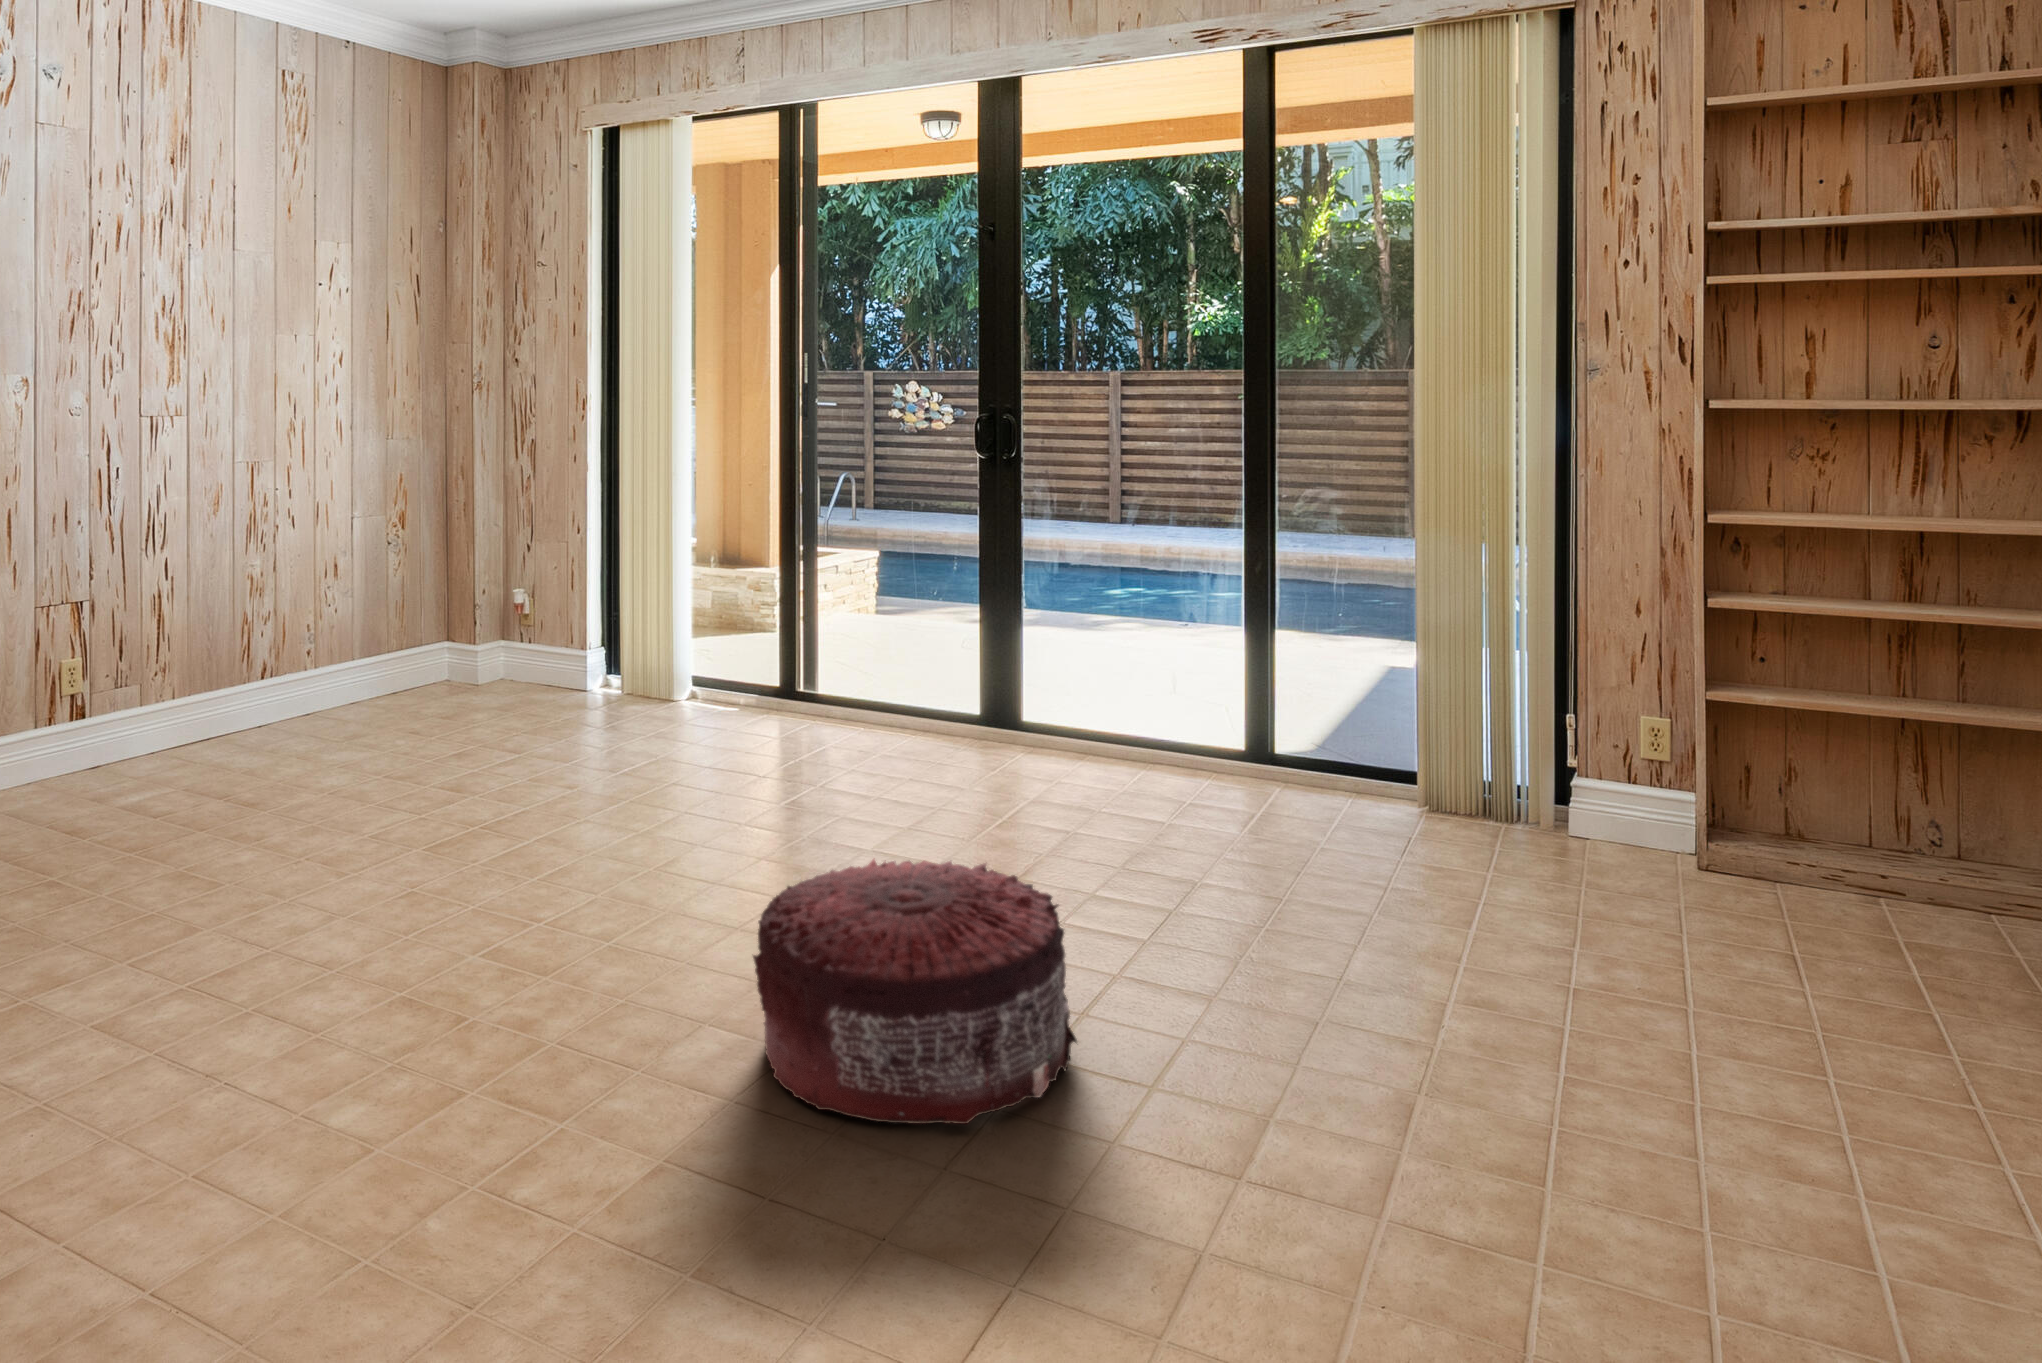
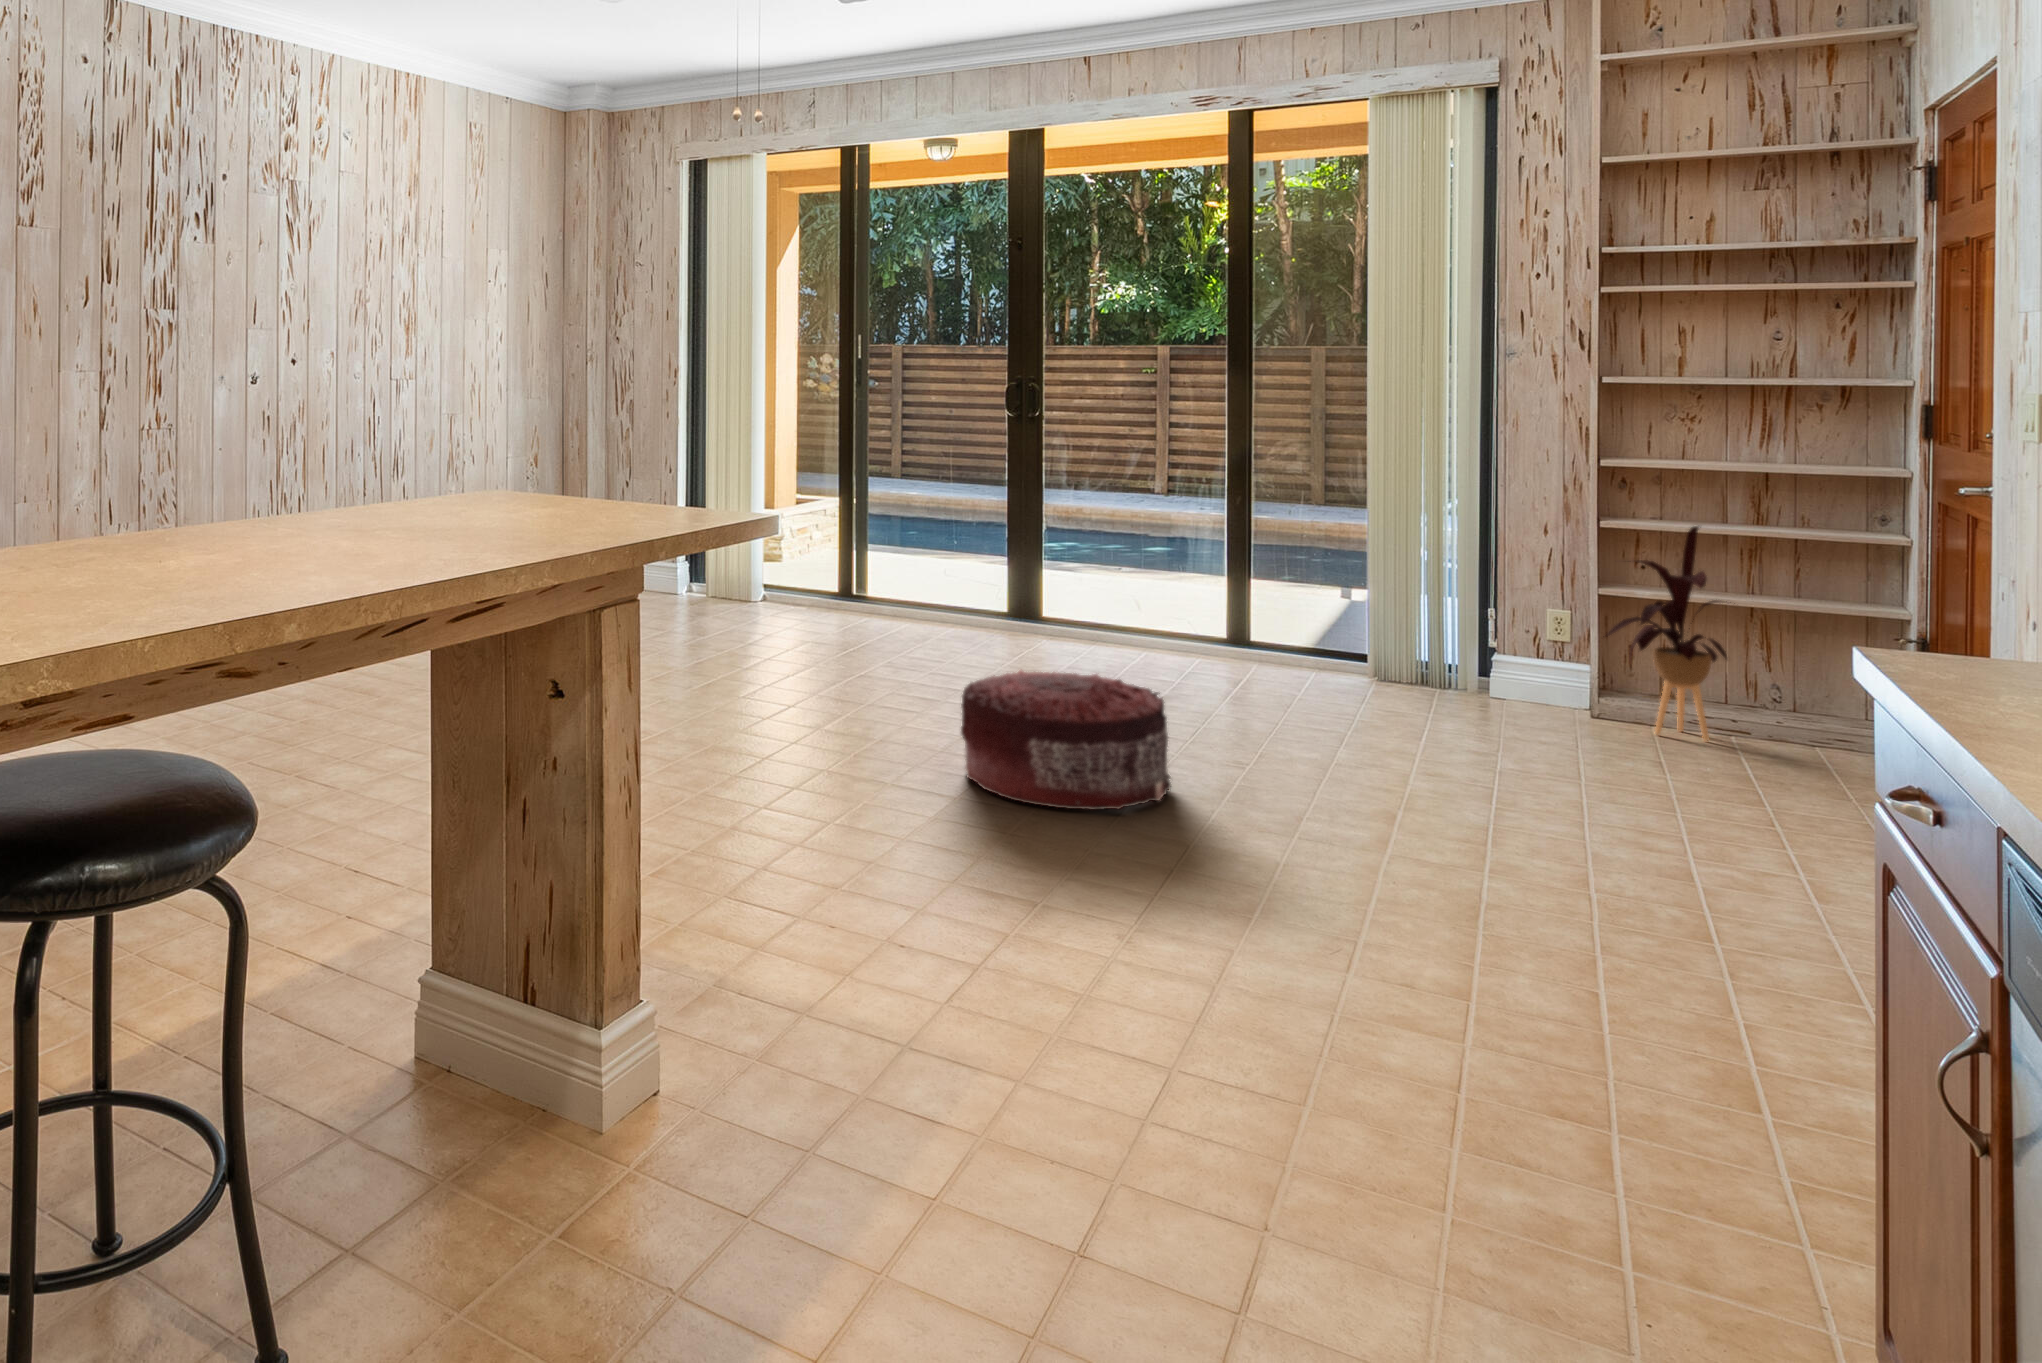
house plant: none [1711,609,1892,913] -> present [1603,526,1727,741]

